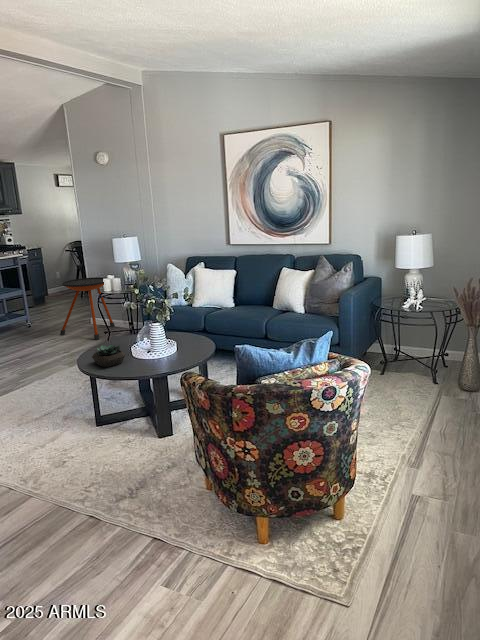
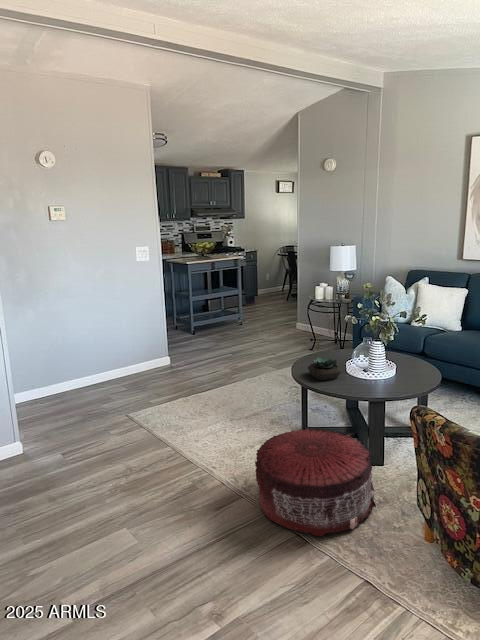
side table: present [60,277,115,340] -> none [270,284,322,346]
pouf: none [41,411,165,513] -> present [255,428,376,536]

